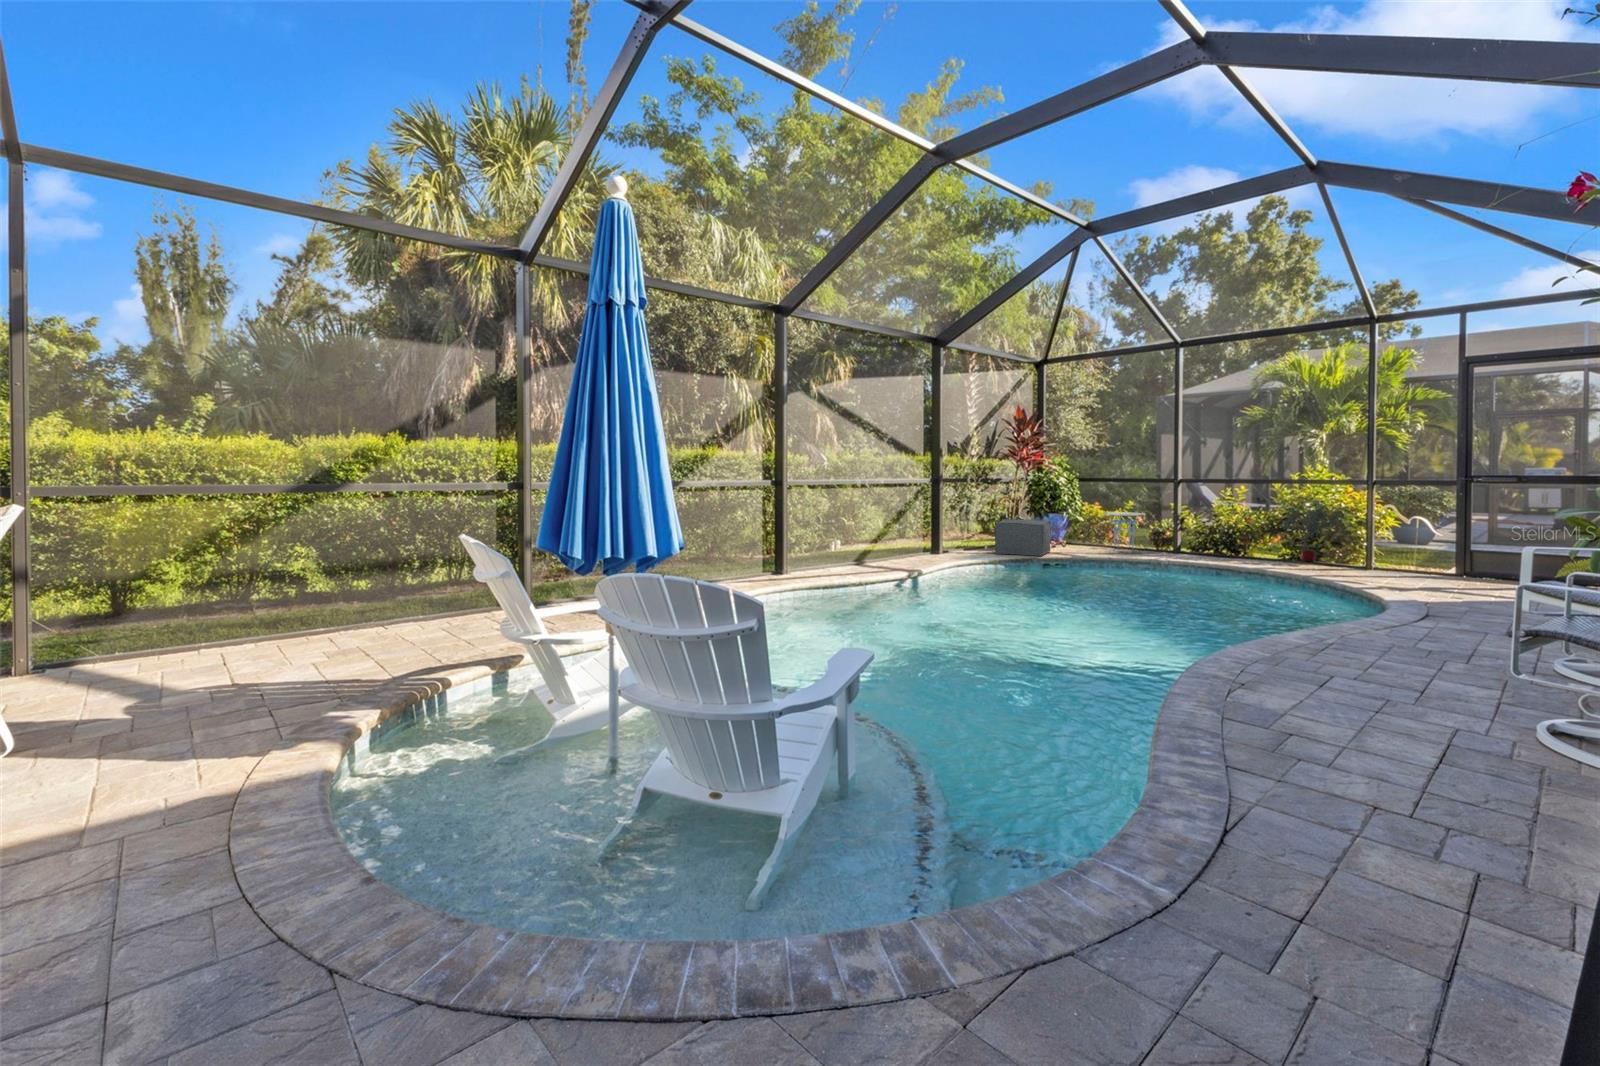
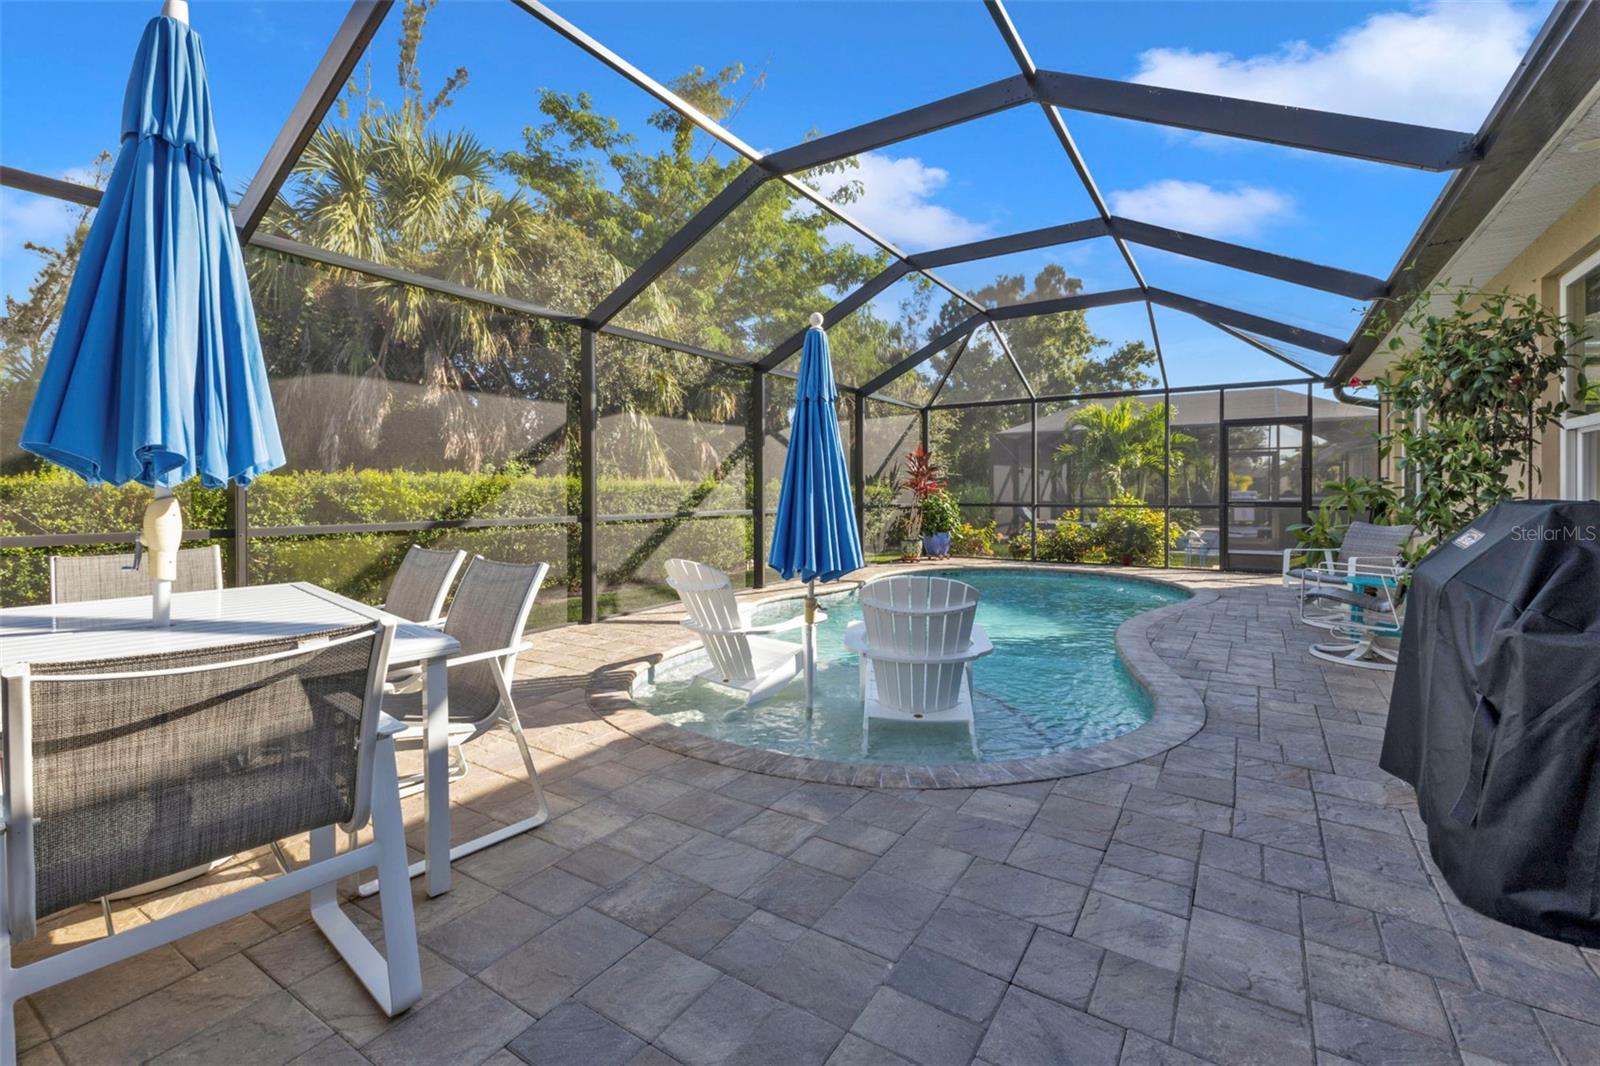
side table: present [1106,512,1144,546] -> present [1178,536,1214,568]
ottoman: present [995,519,1051,556] -> none [903,536,943,566]

